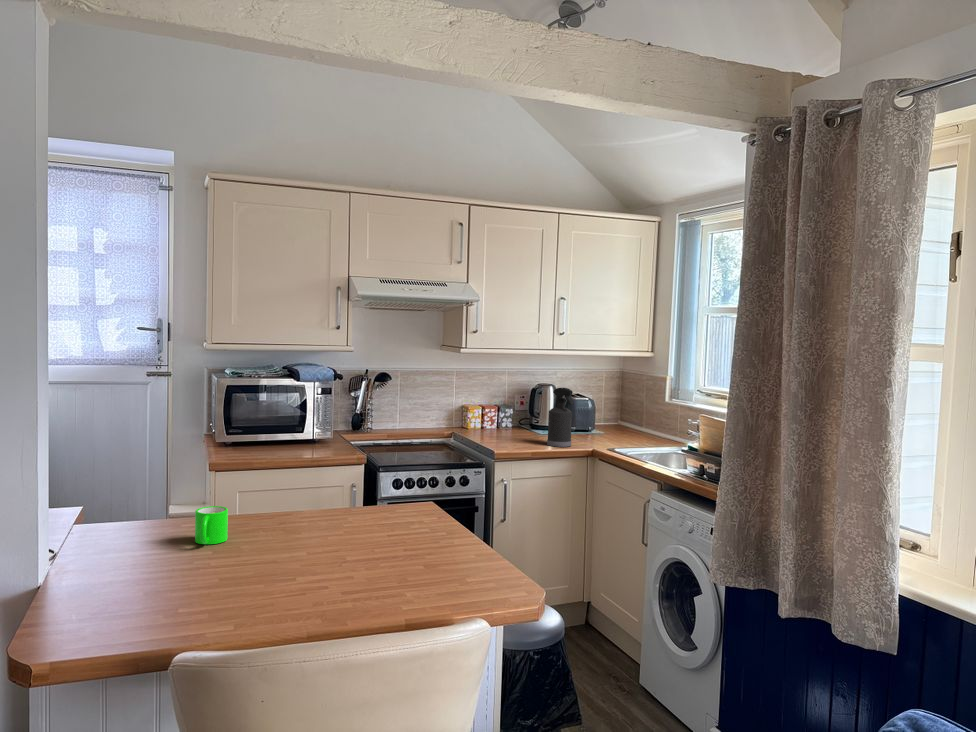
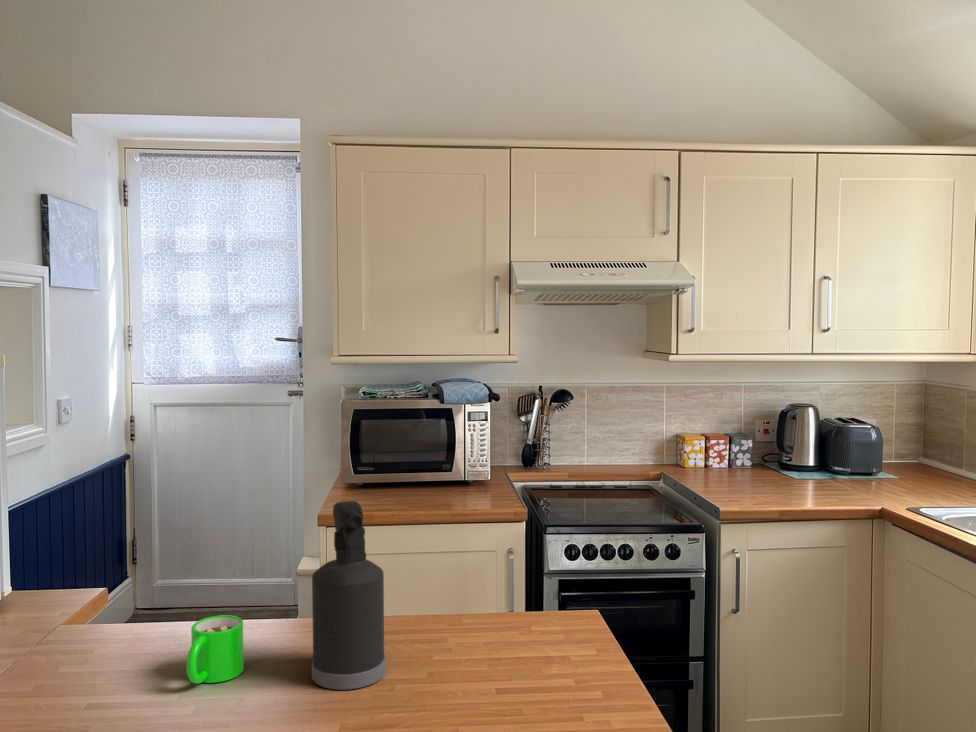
spray bottle: present [547,388,574,447] -> present [312,501,386,690]

